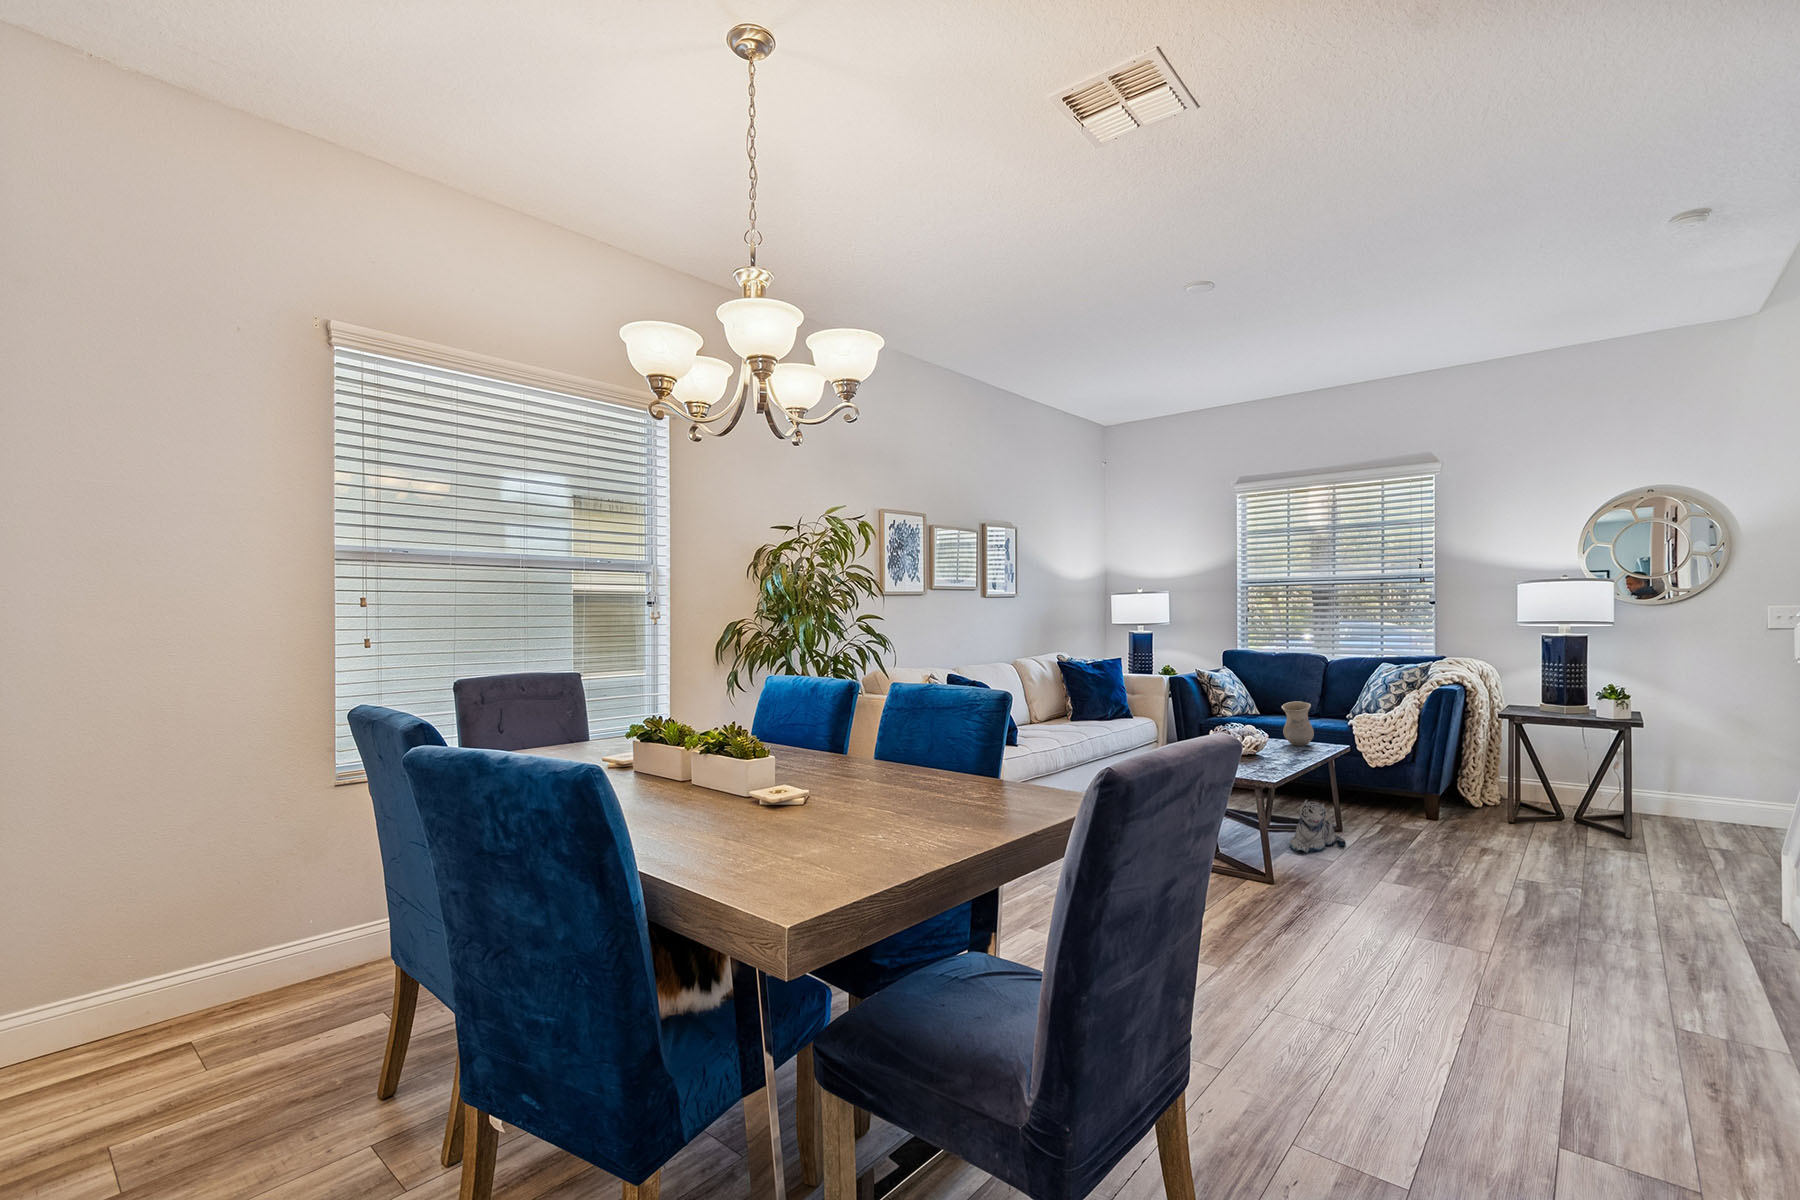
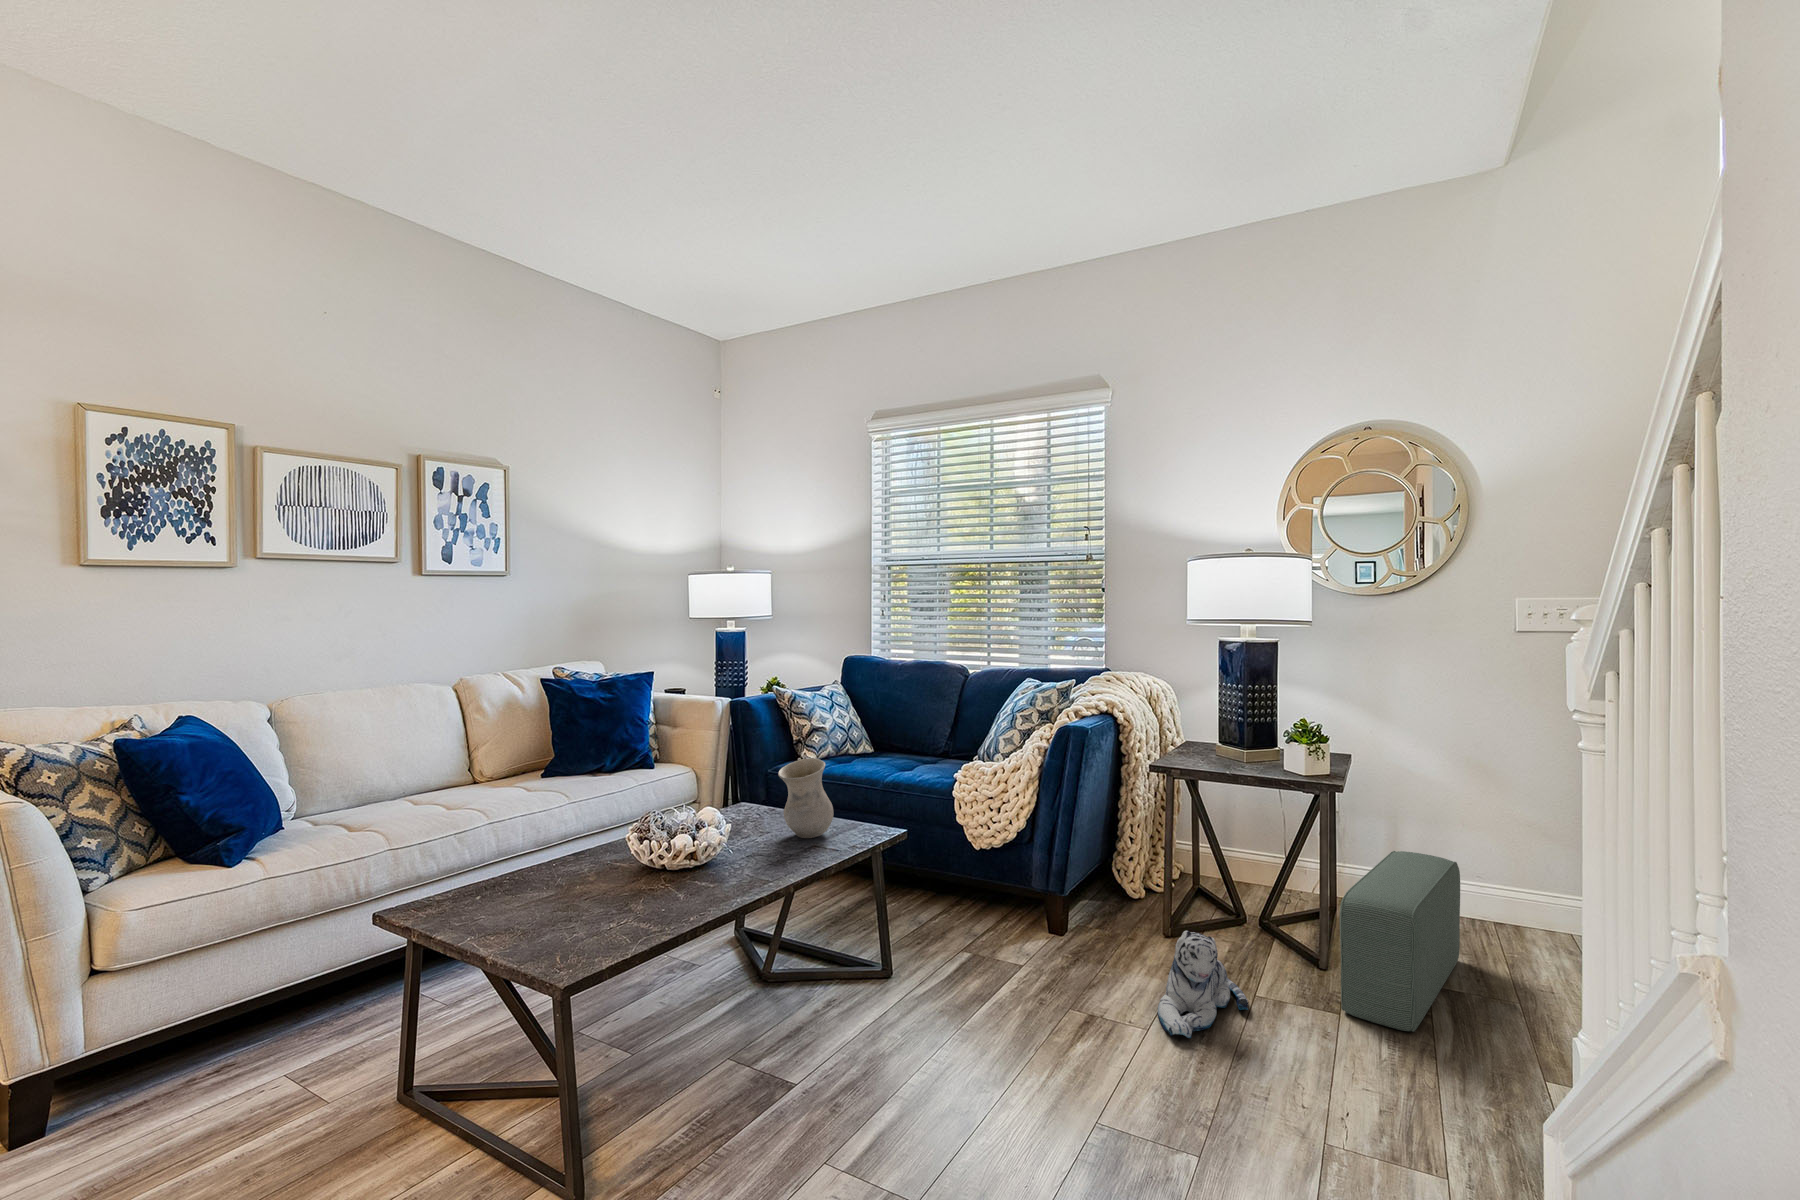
pouf: none [1644,770,1726,860] -> present [1340,851,1460,1032]
plush toy: present [1290,800,1346,853] -> present [1157,931,1248,1038]

